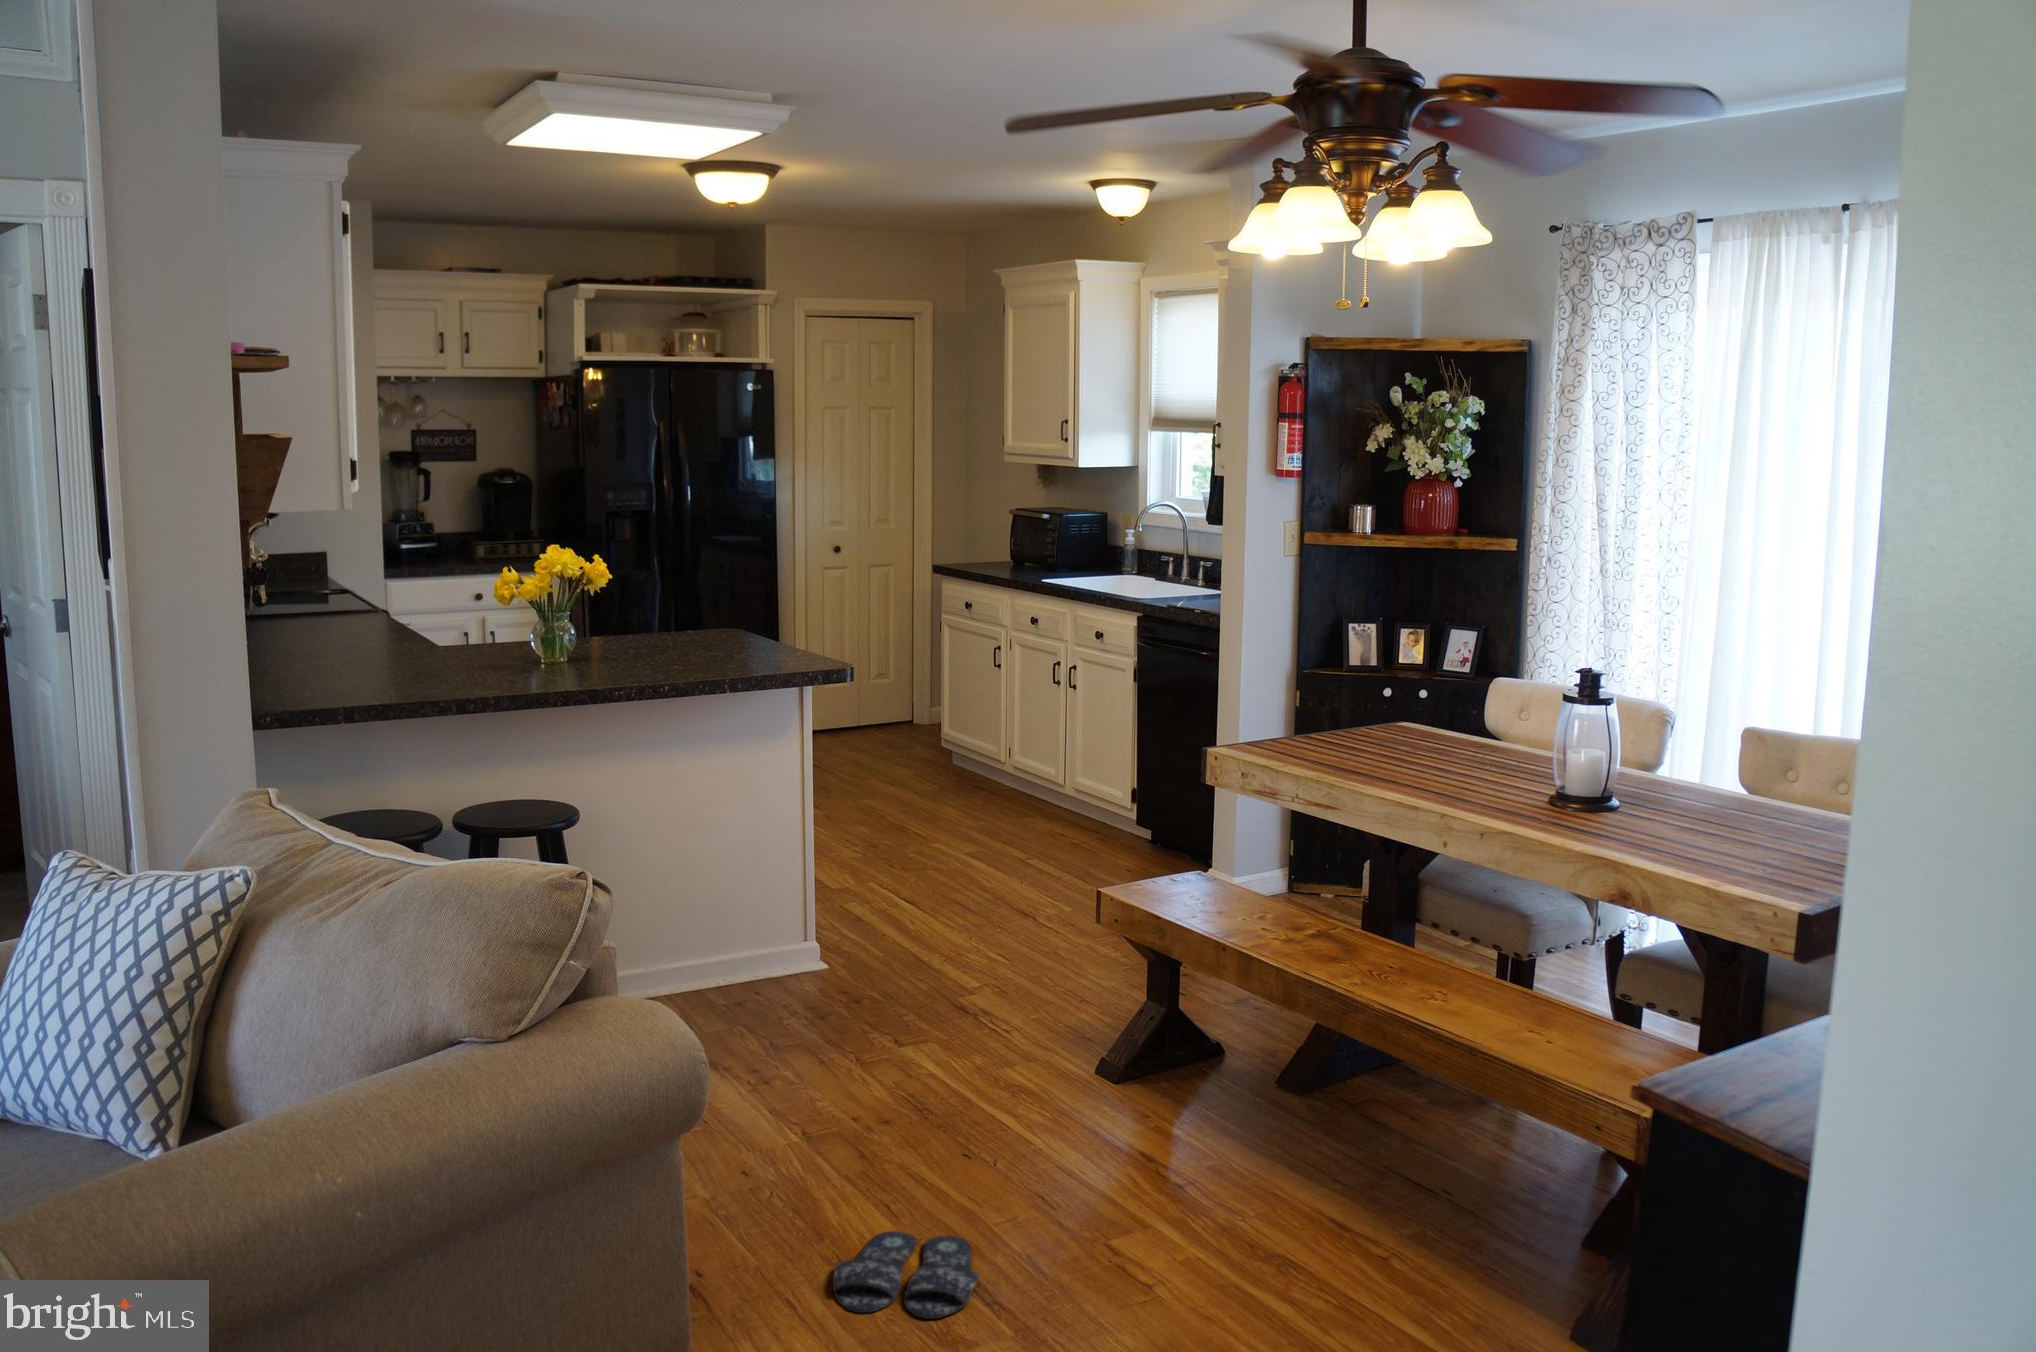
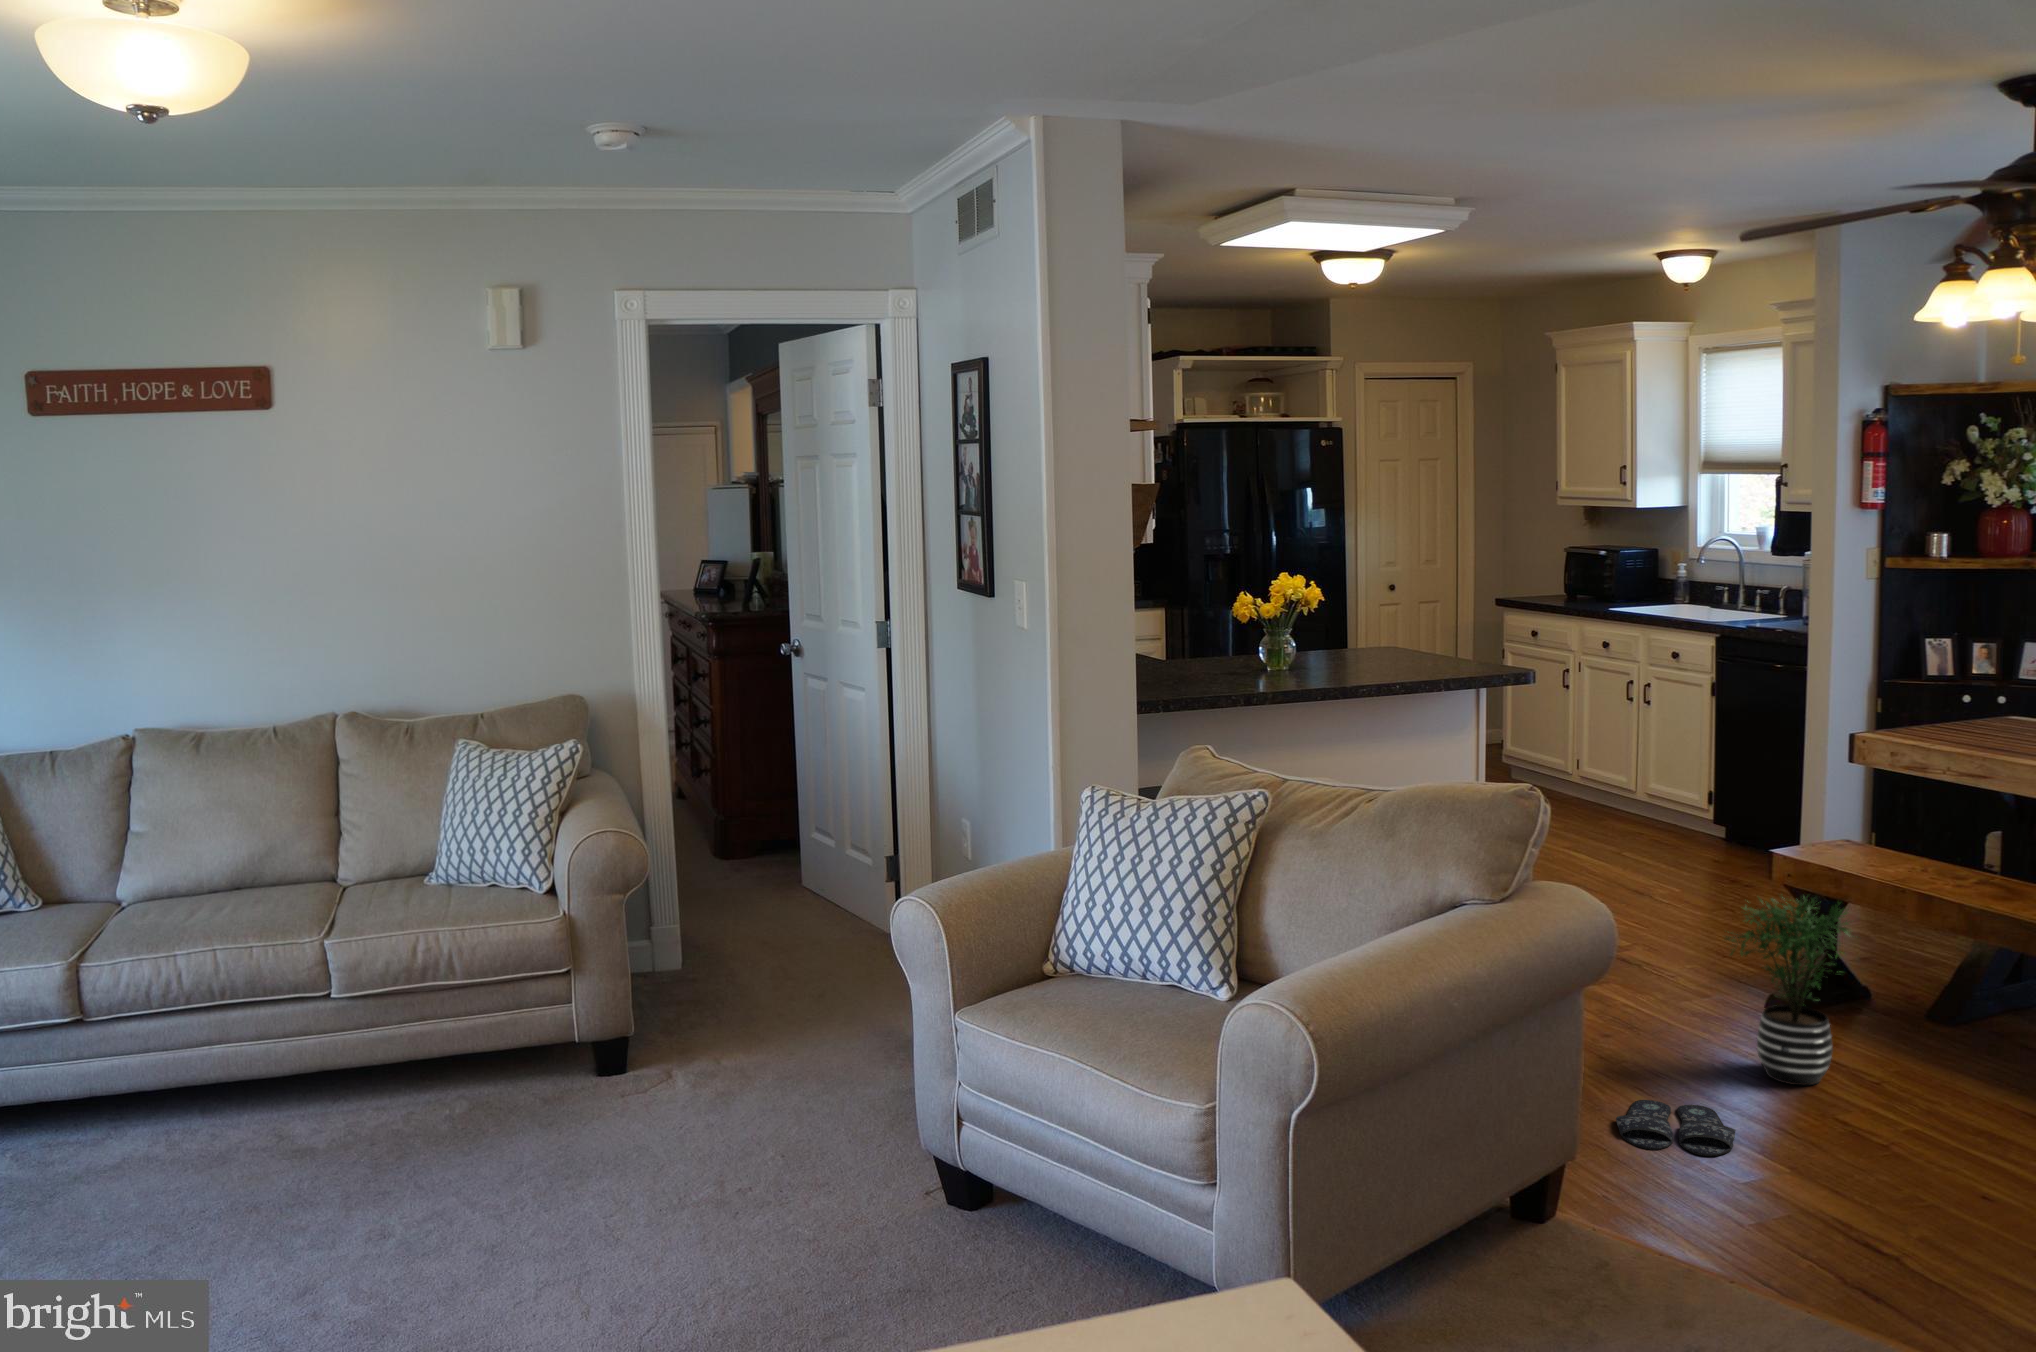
potted plant: none [1003,951,1172,1195] -> present [1726,897,1849,1085]

